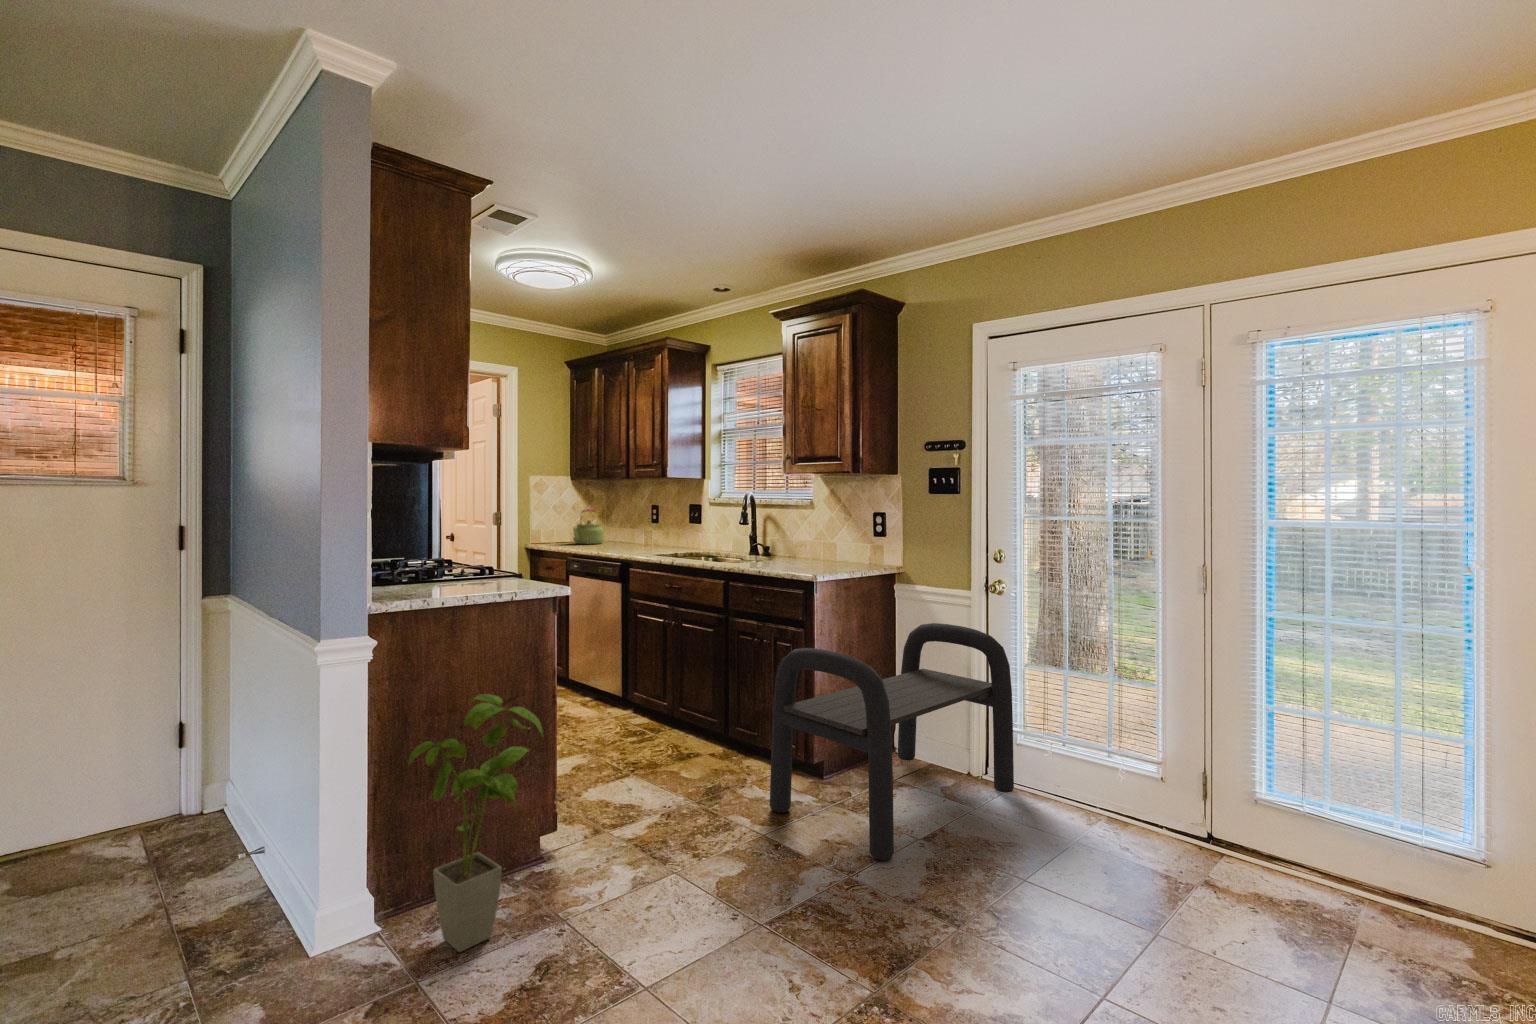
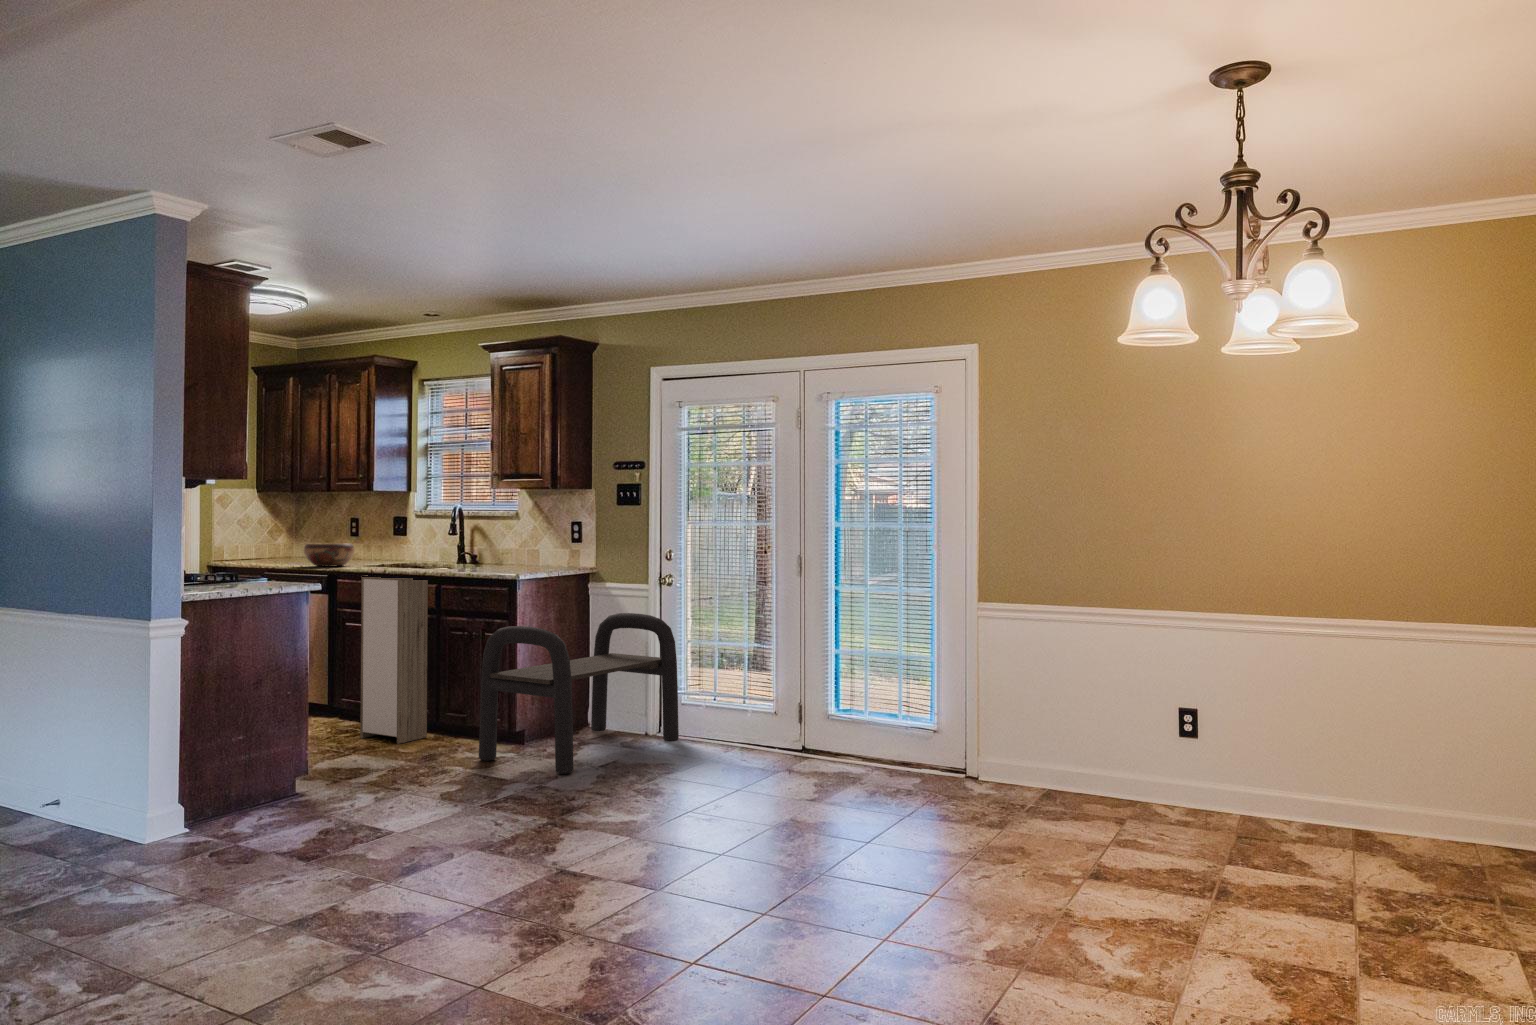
kettle: present [573,509,604,544] -> none [257,523,293,560]
decorative bowl: none [601,531,650,555] -> present [304,543,355,567]
storage cabinet: none [644,568,715,764] -> present [360,575,428,744]
house plant: present [408,694,543,952] -> none [216,648,318,826]

